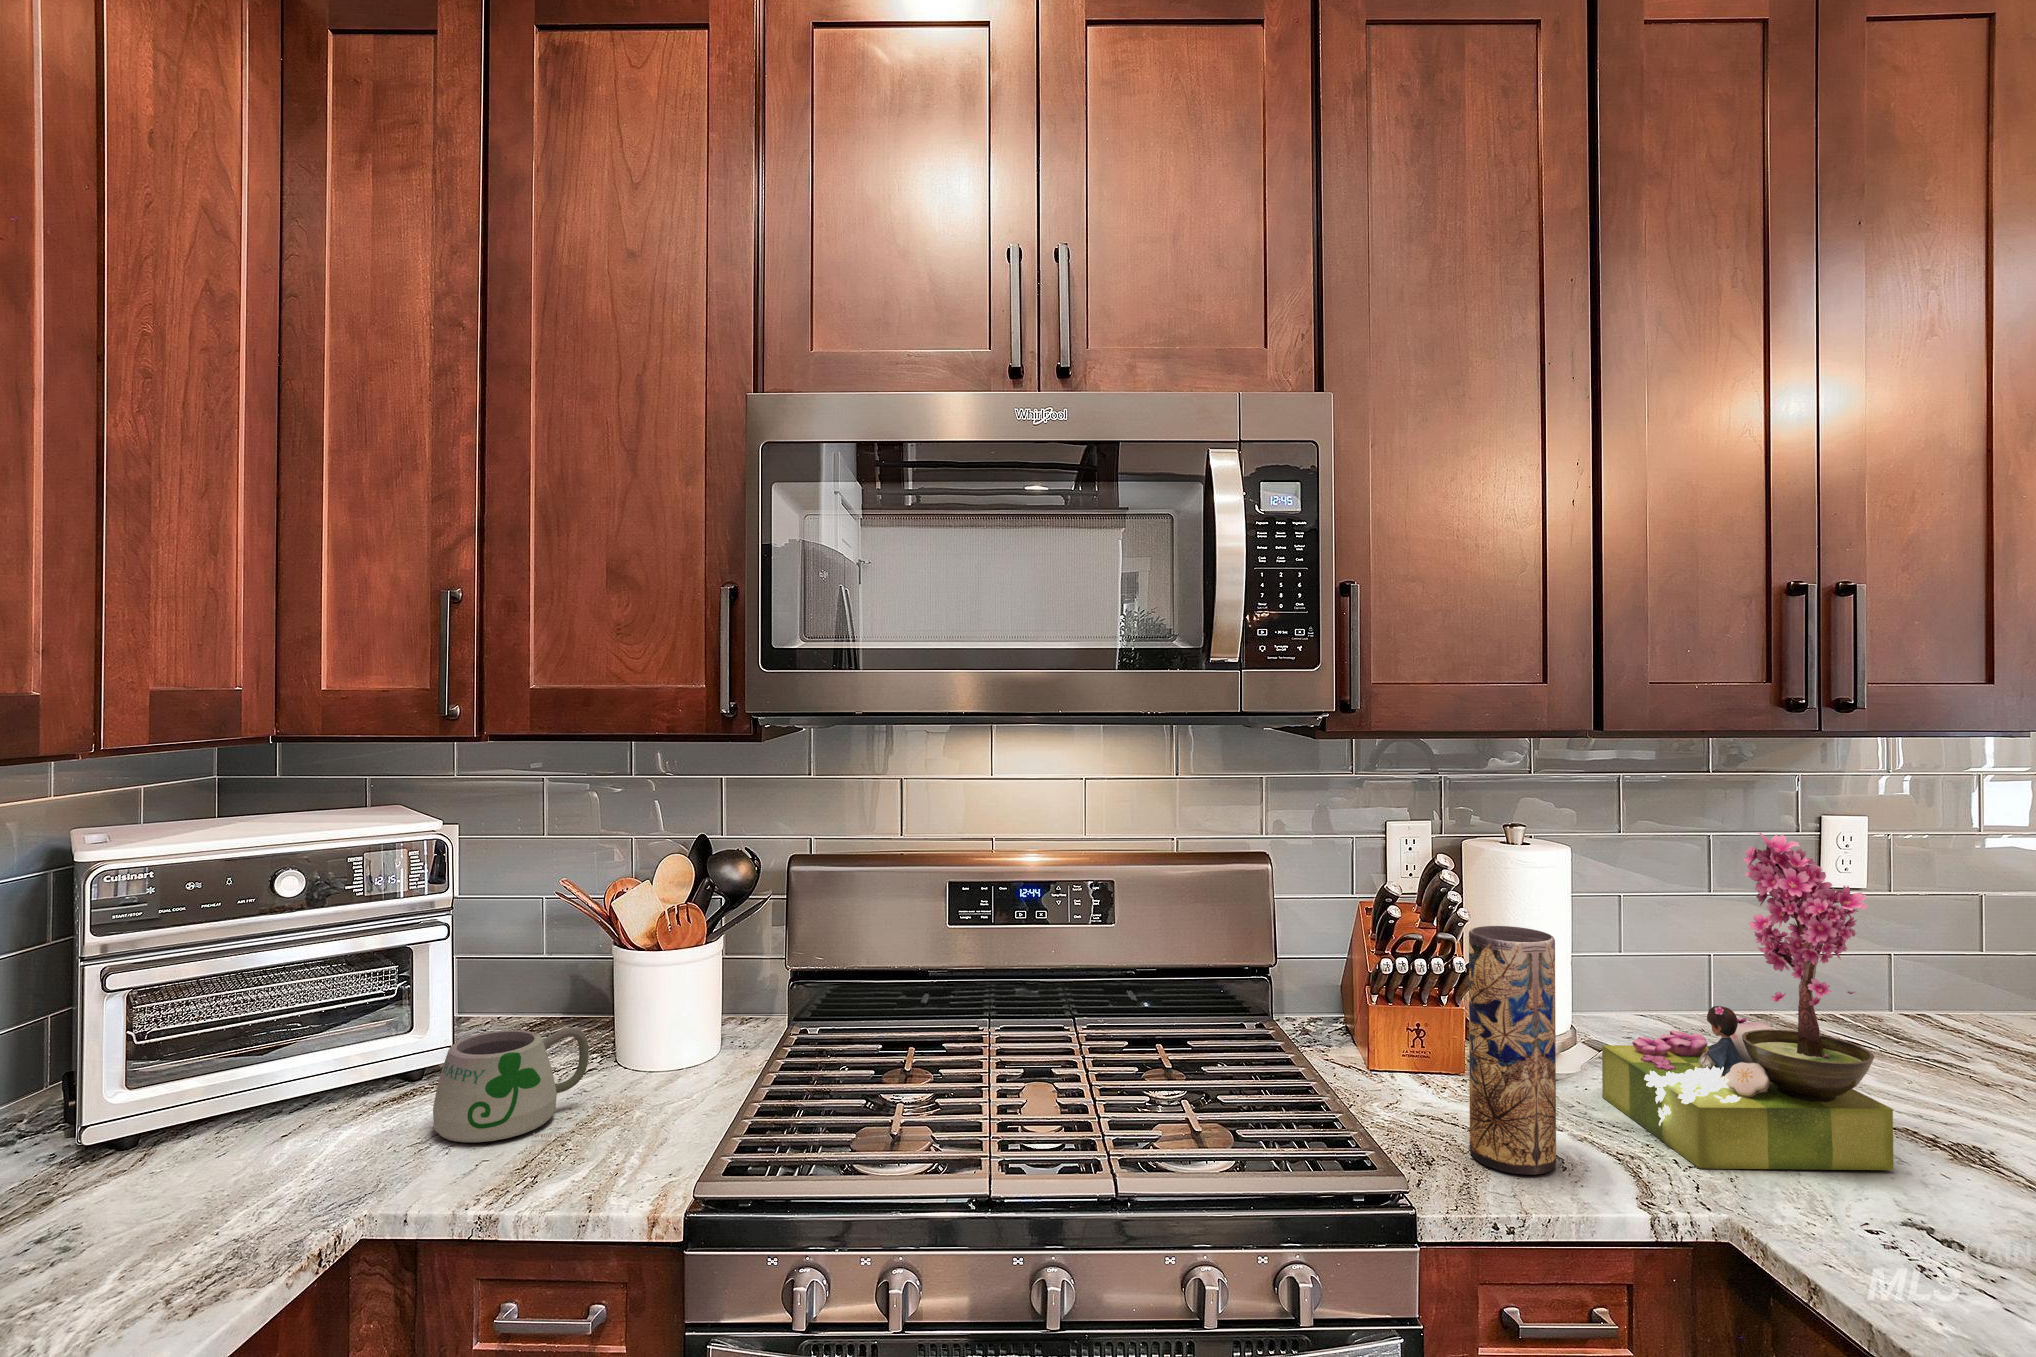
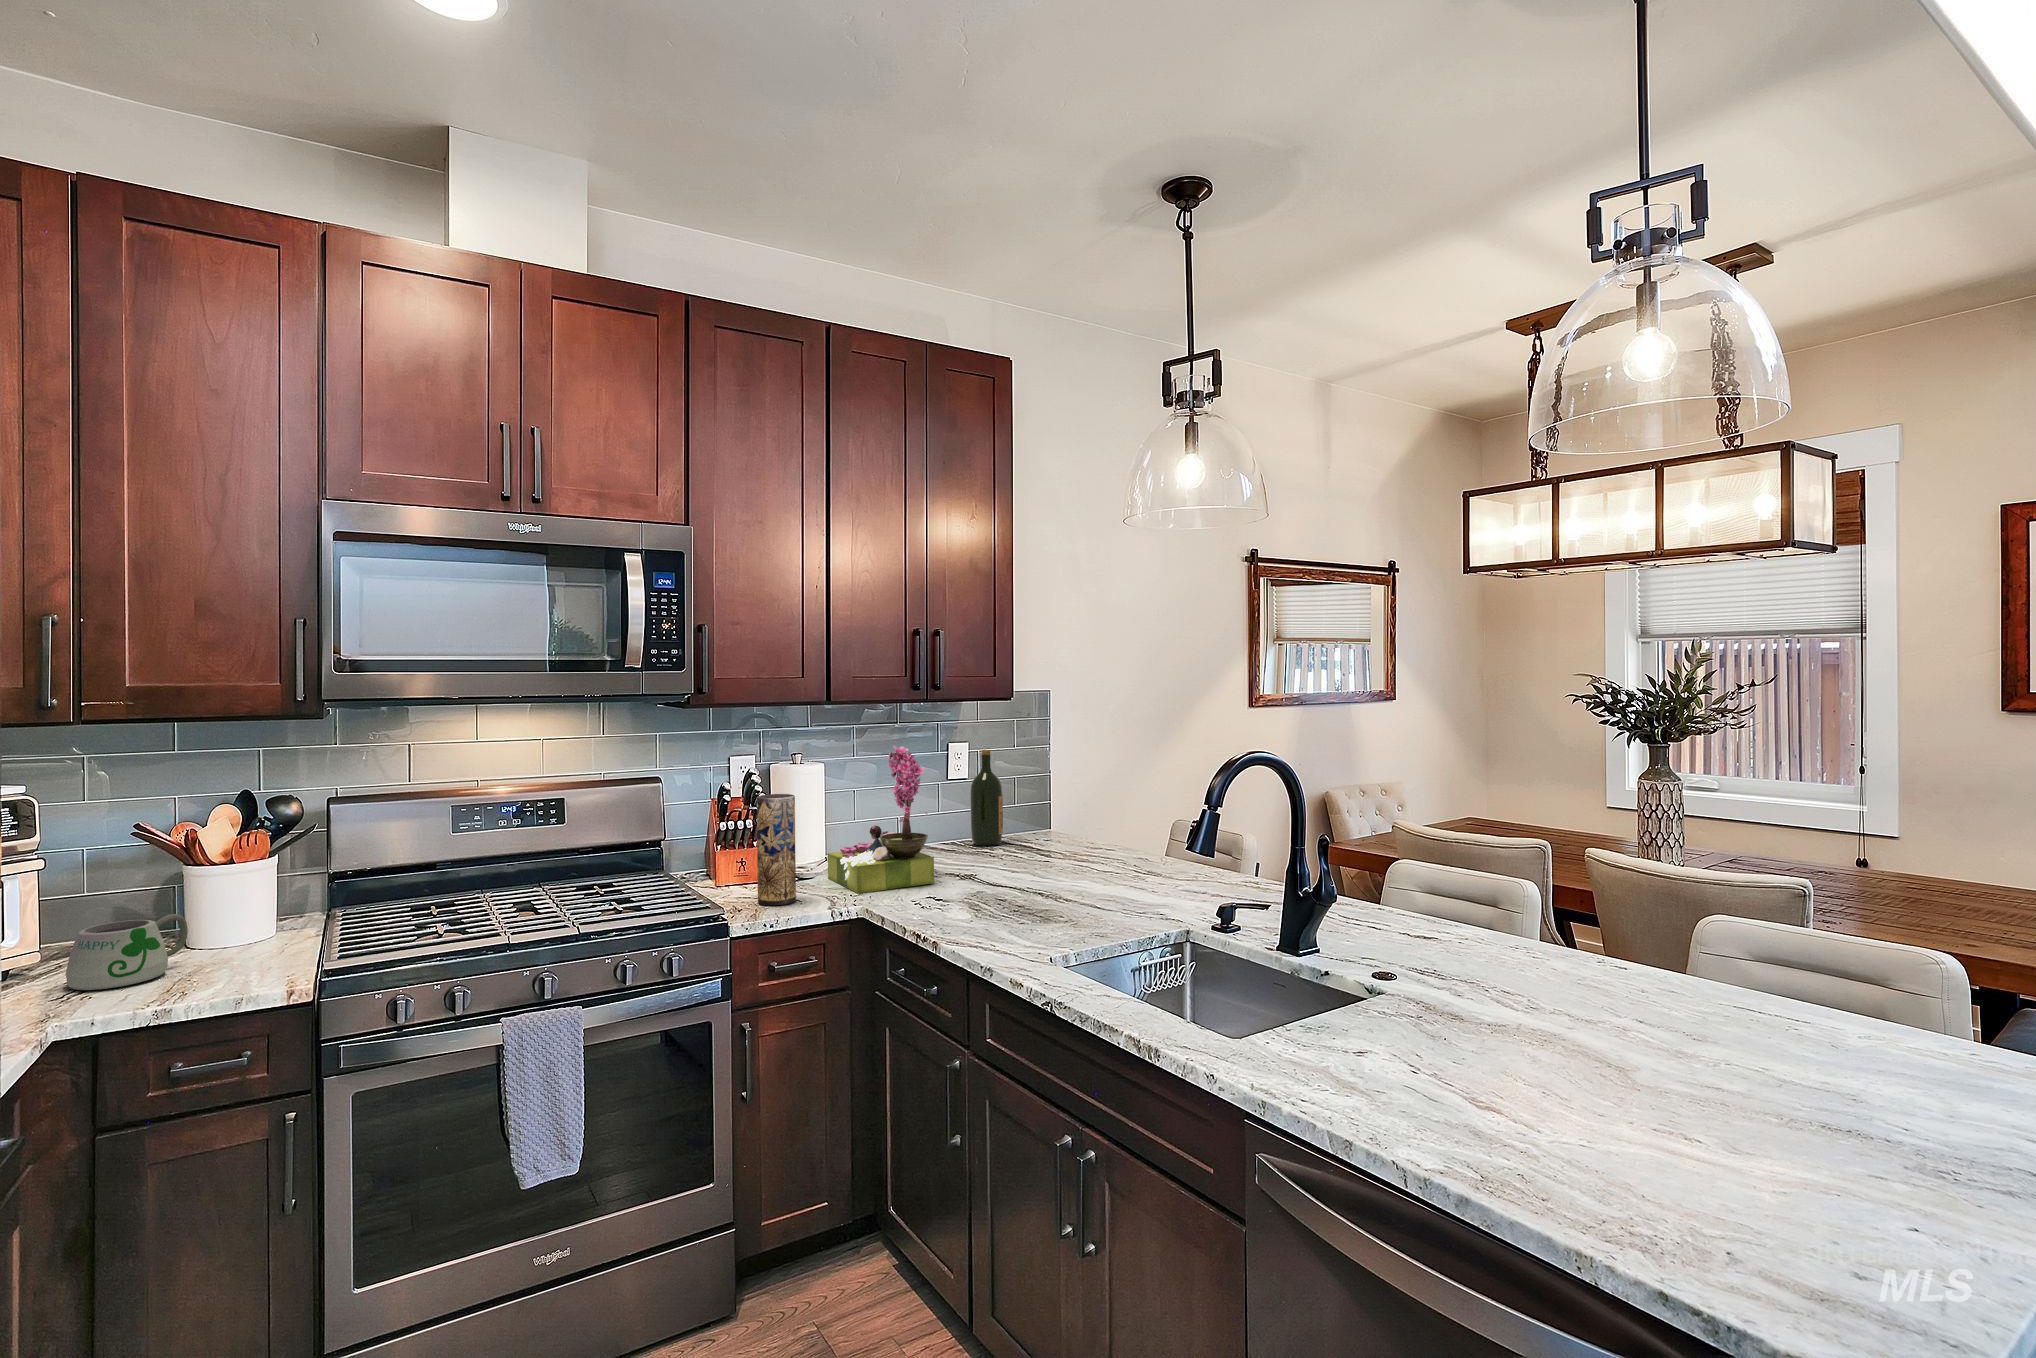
wine bottle: none [1893,842,1983,1051] -> present [970,750,1003,846]

